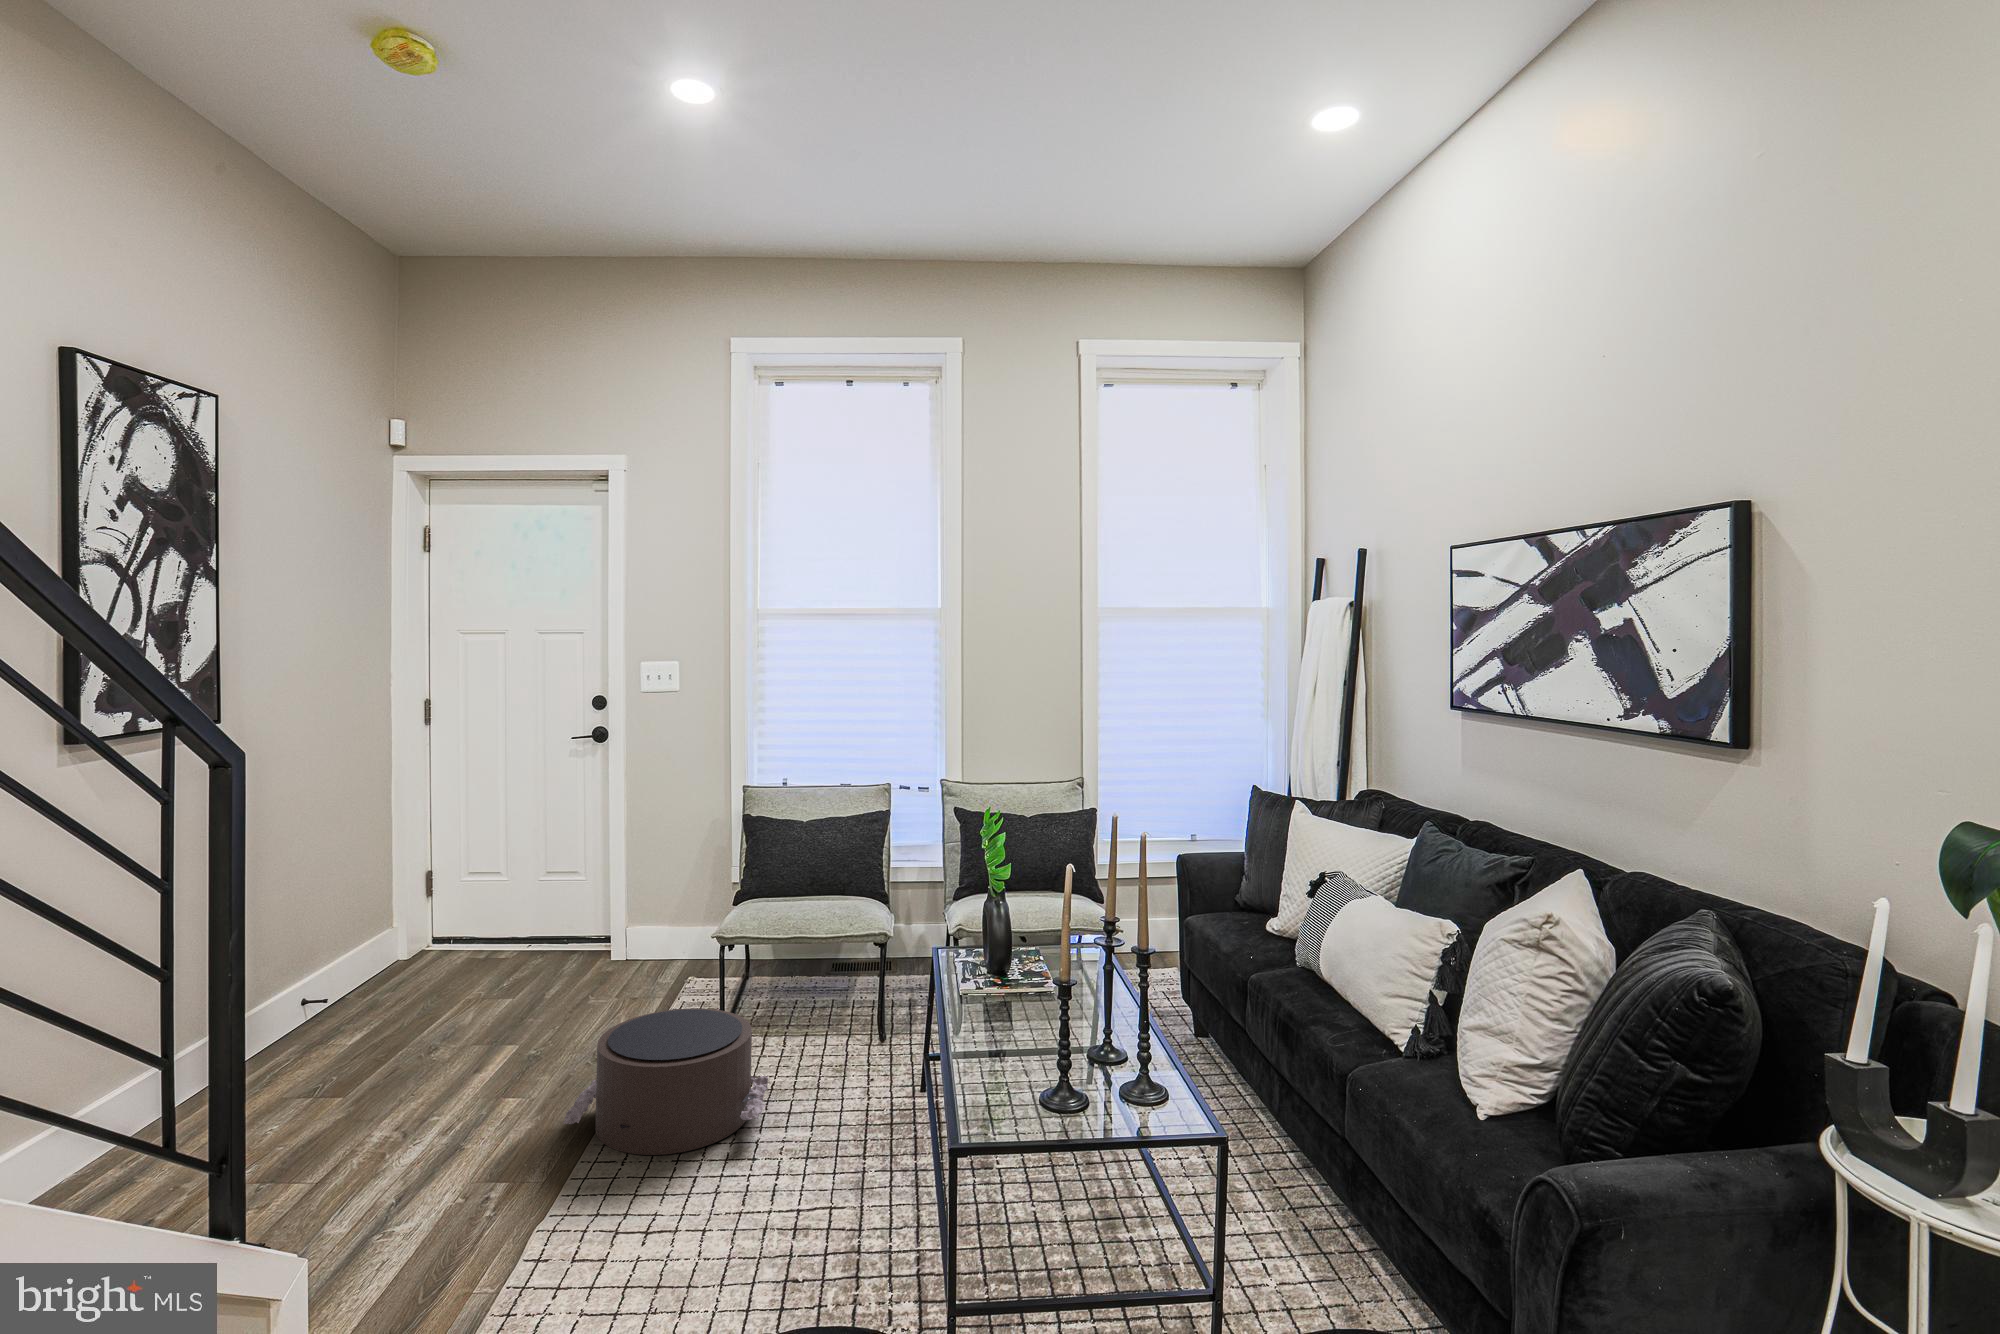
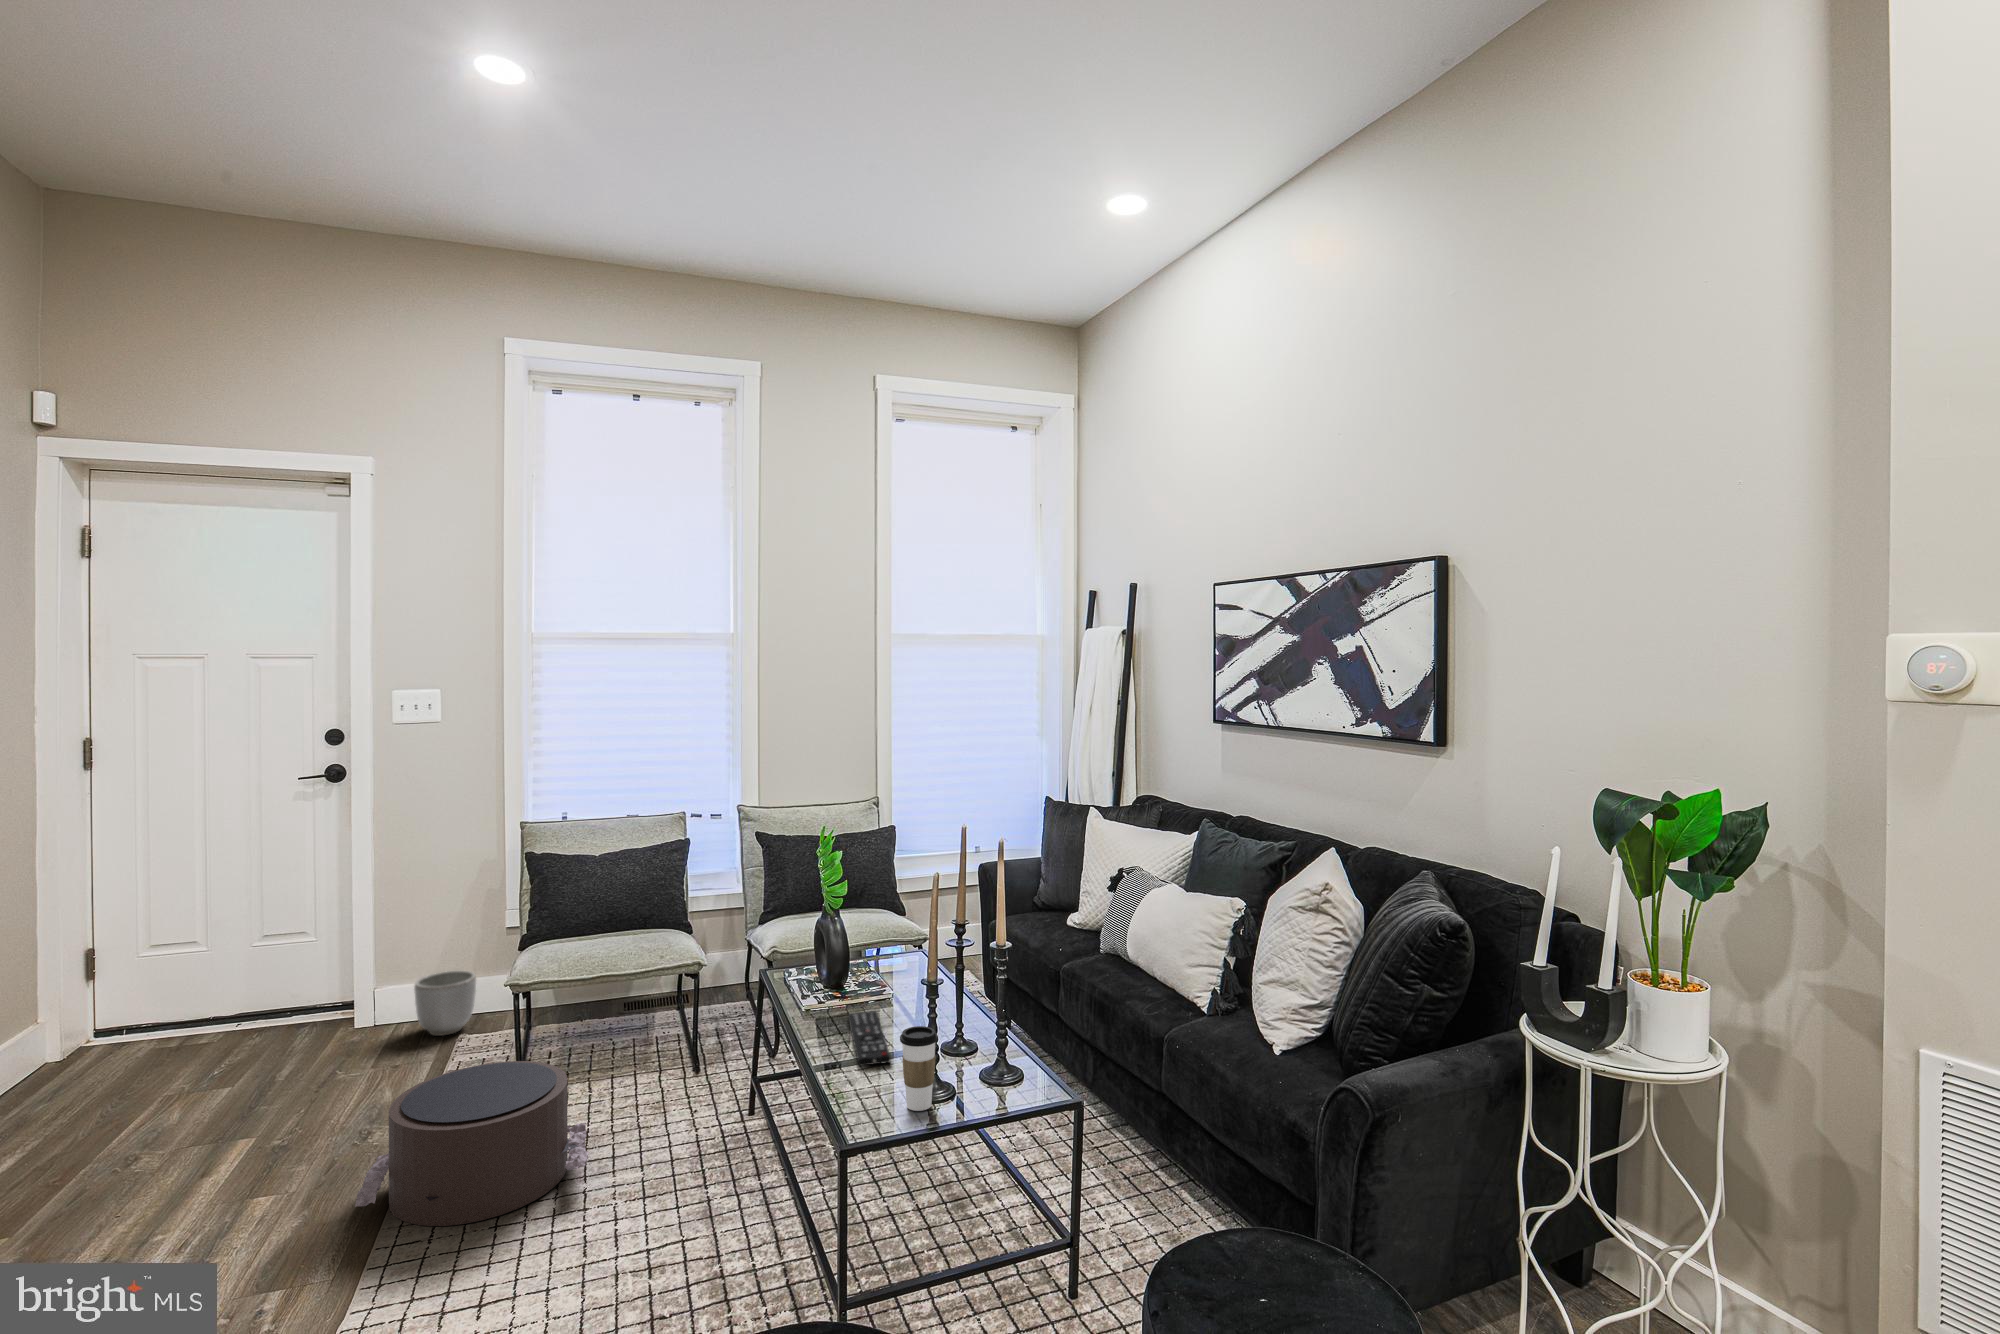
planter: none [658,919,709,976] -> present [414,971,476,1036]
remote control: none [1004,1004,1038,1062] -> present [848,1011,891,1066]
coffee cup: none [1035,1029,1075,1119] -> present [900,1026,938,1111]

